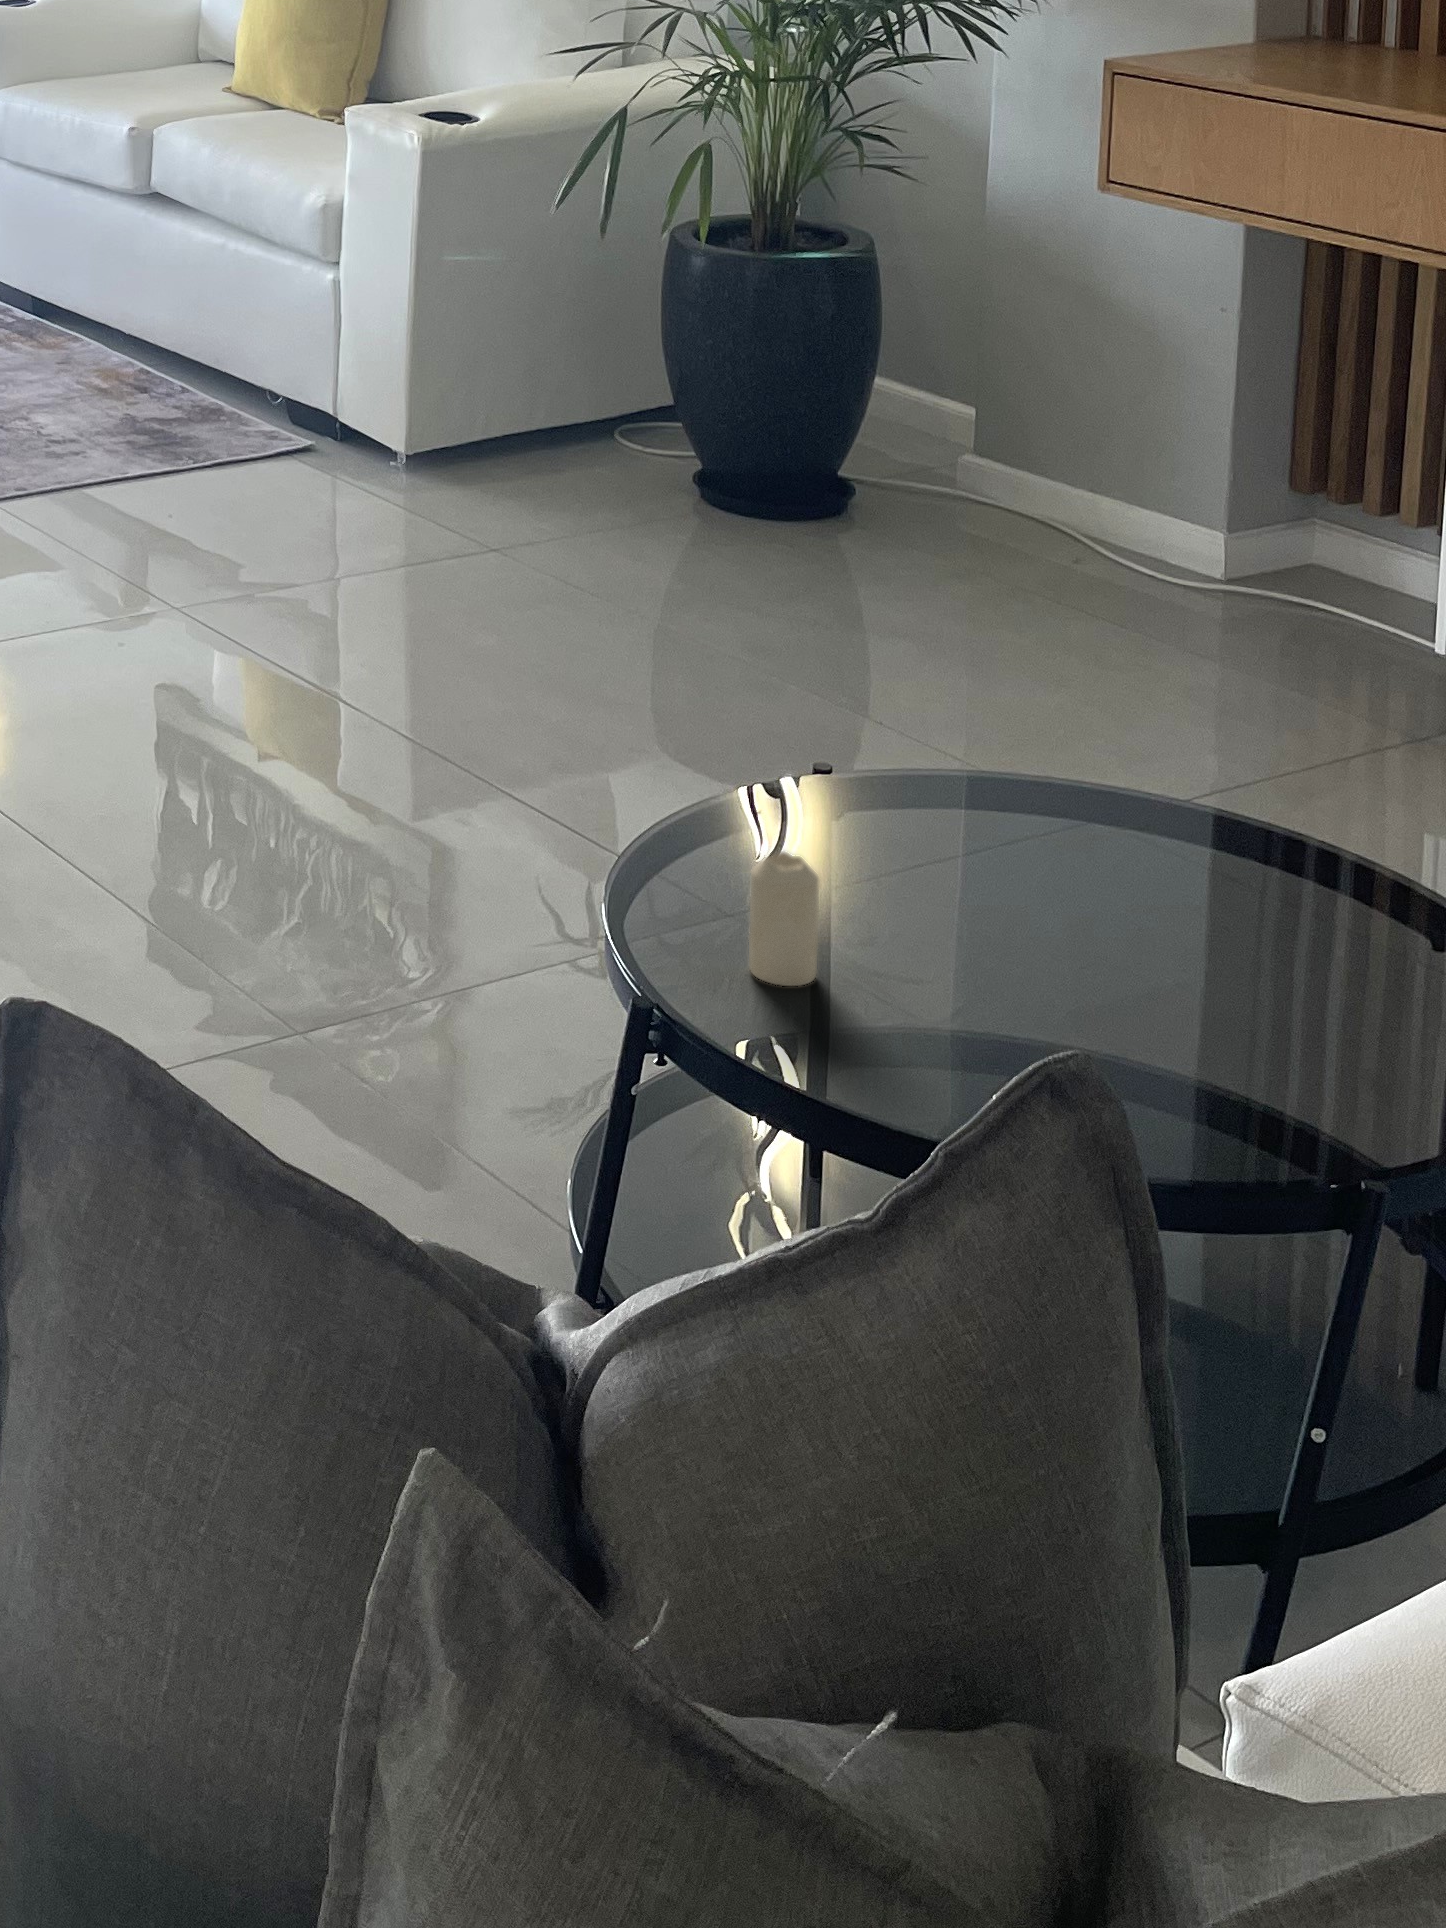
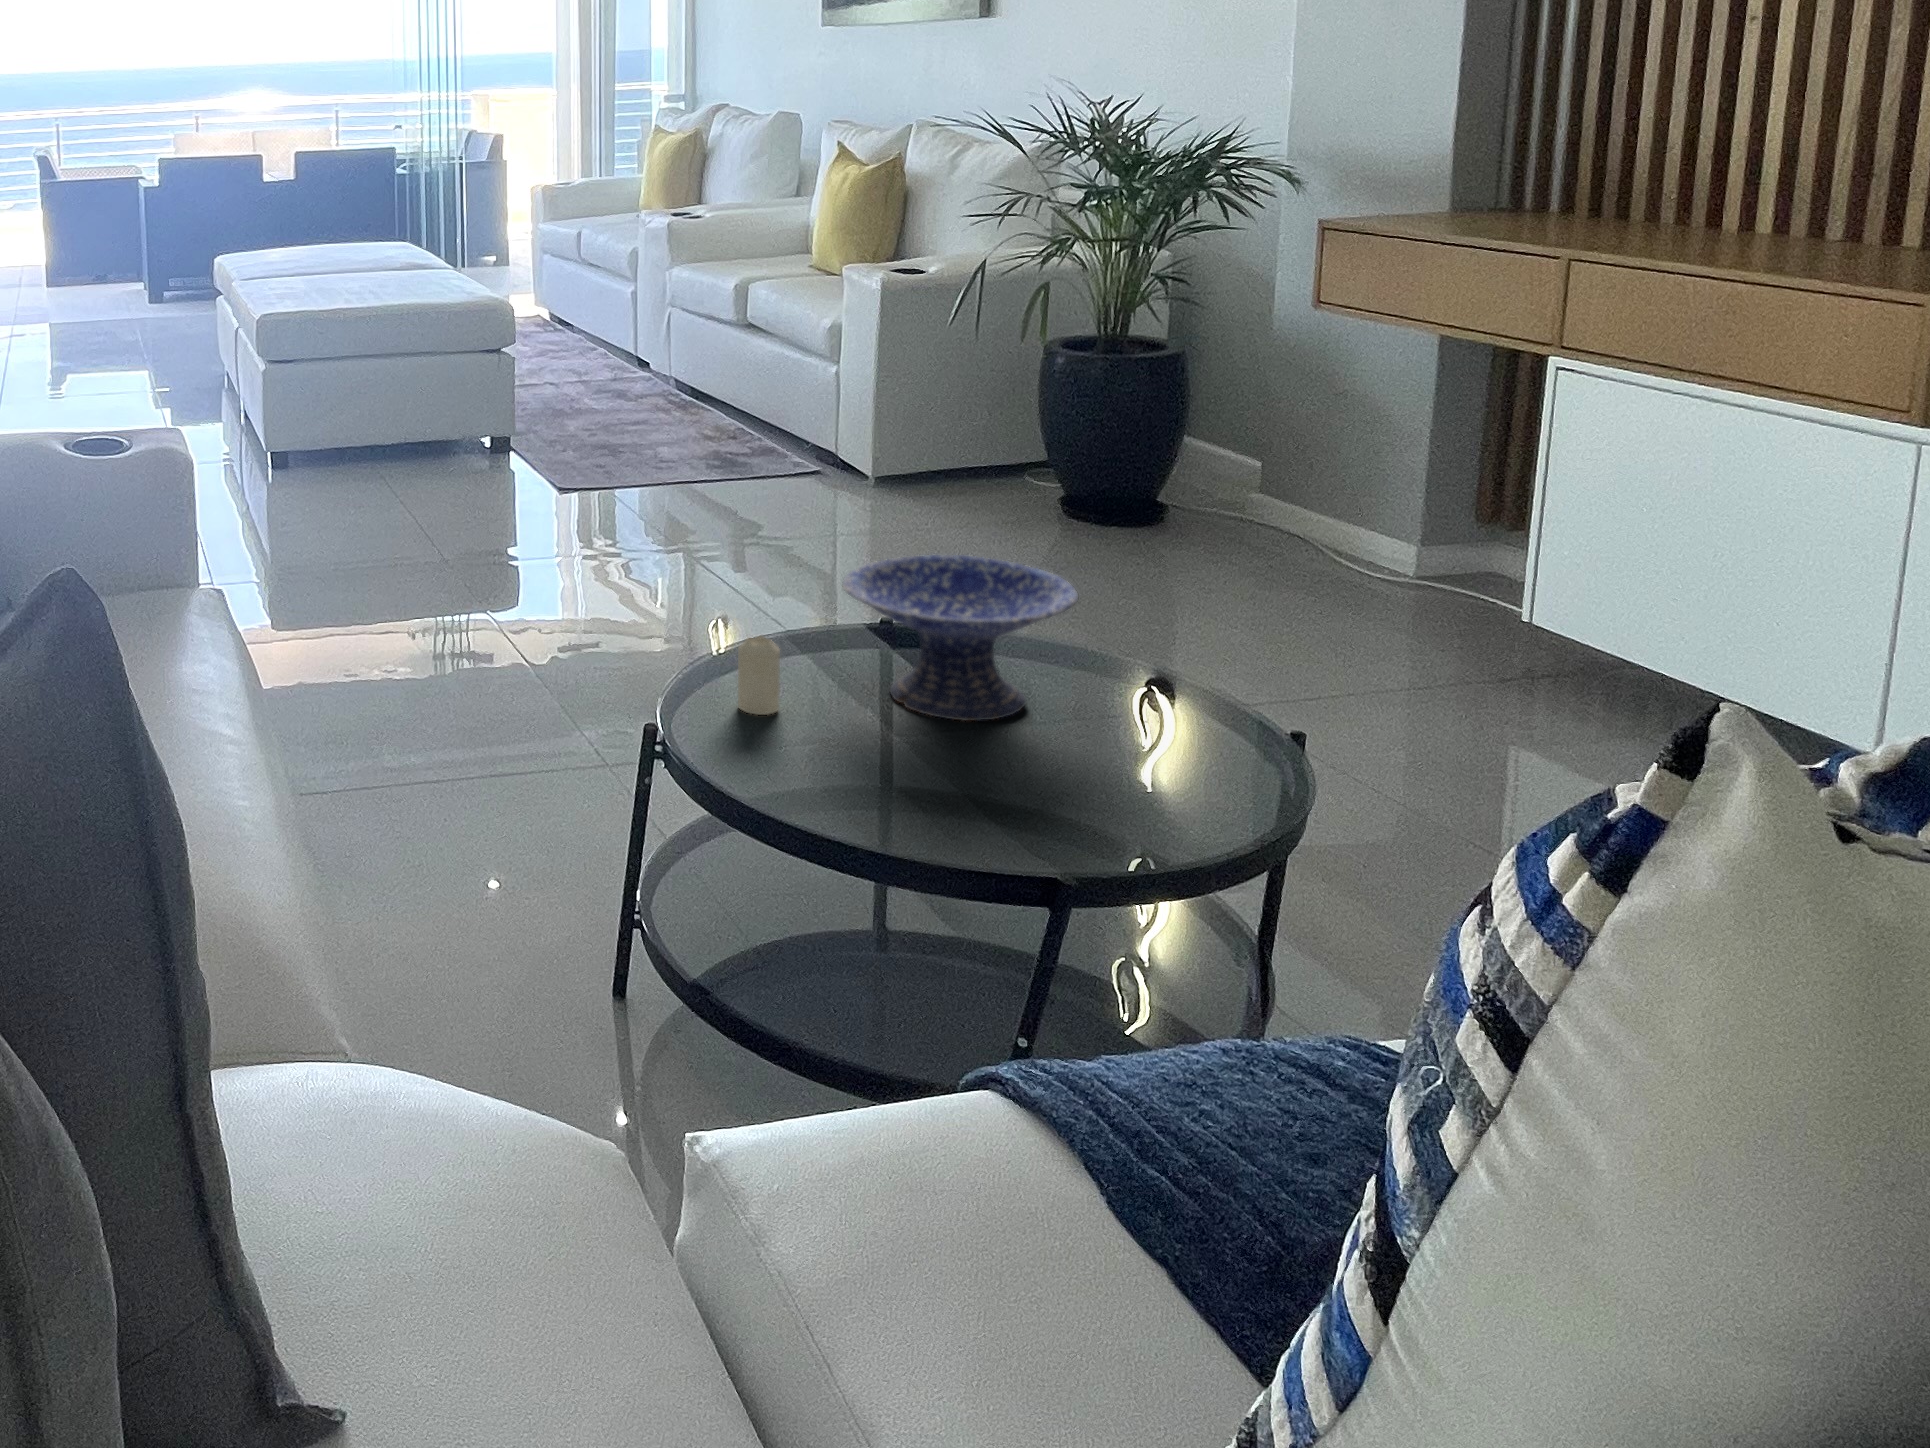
decorative bowl: none [858,678,1224,958] -> present [843,555,1078,721]

